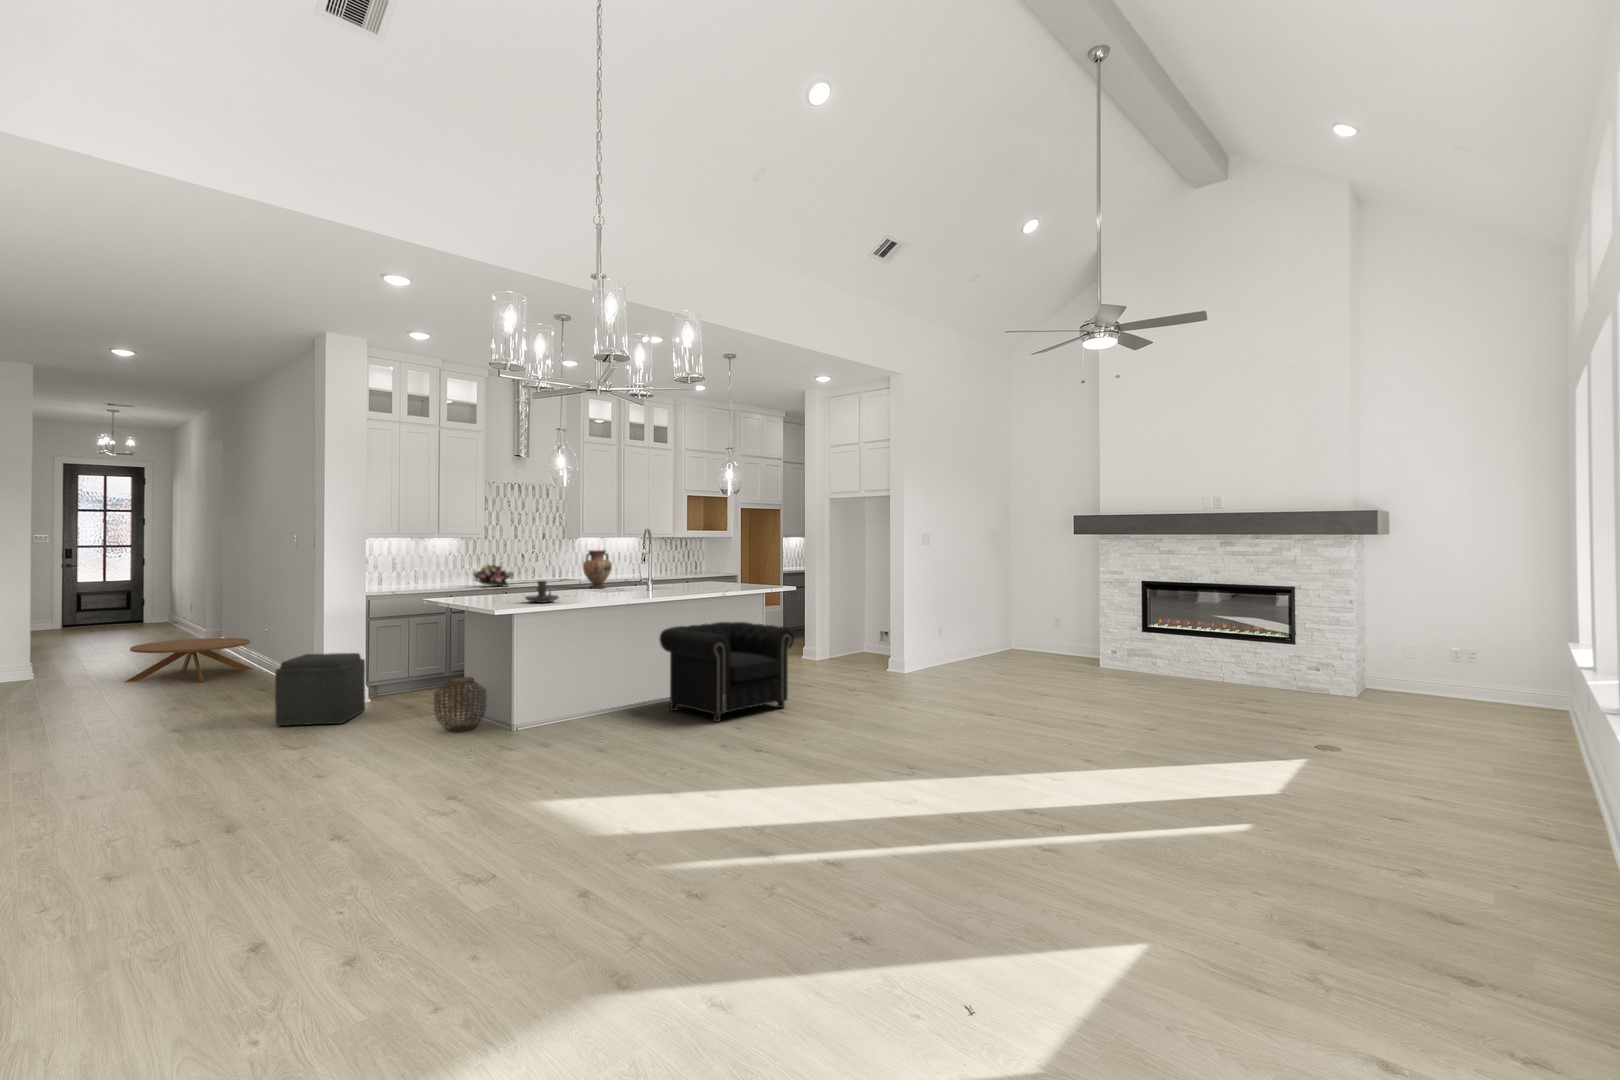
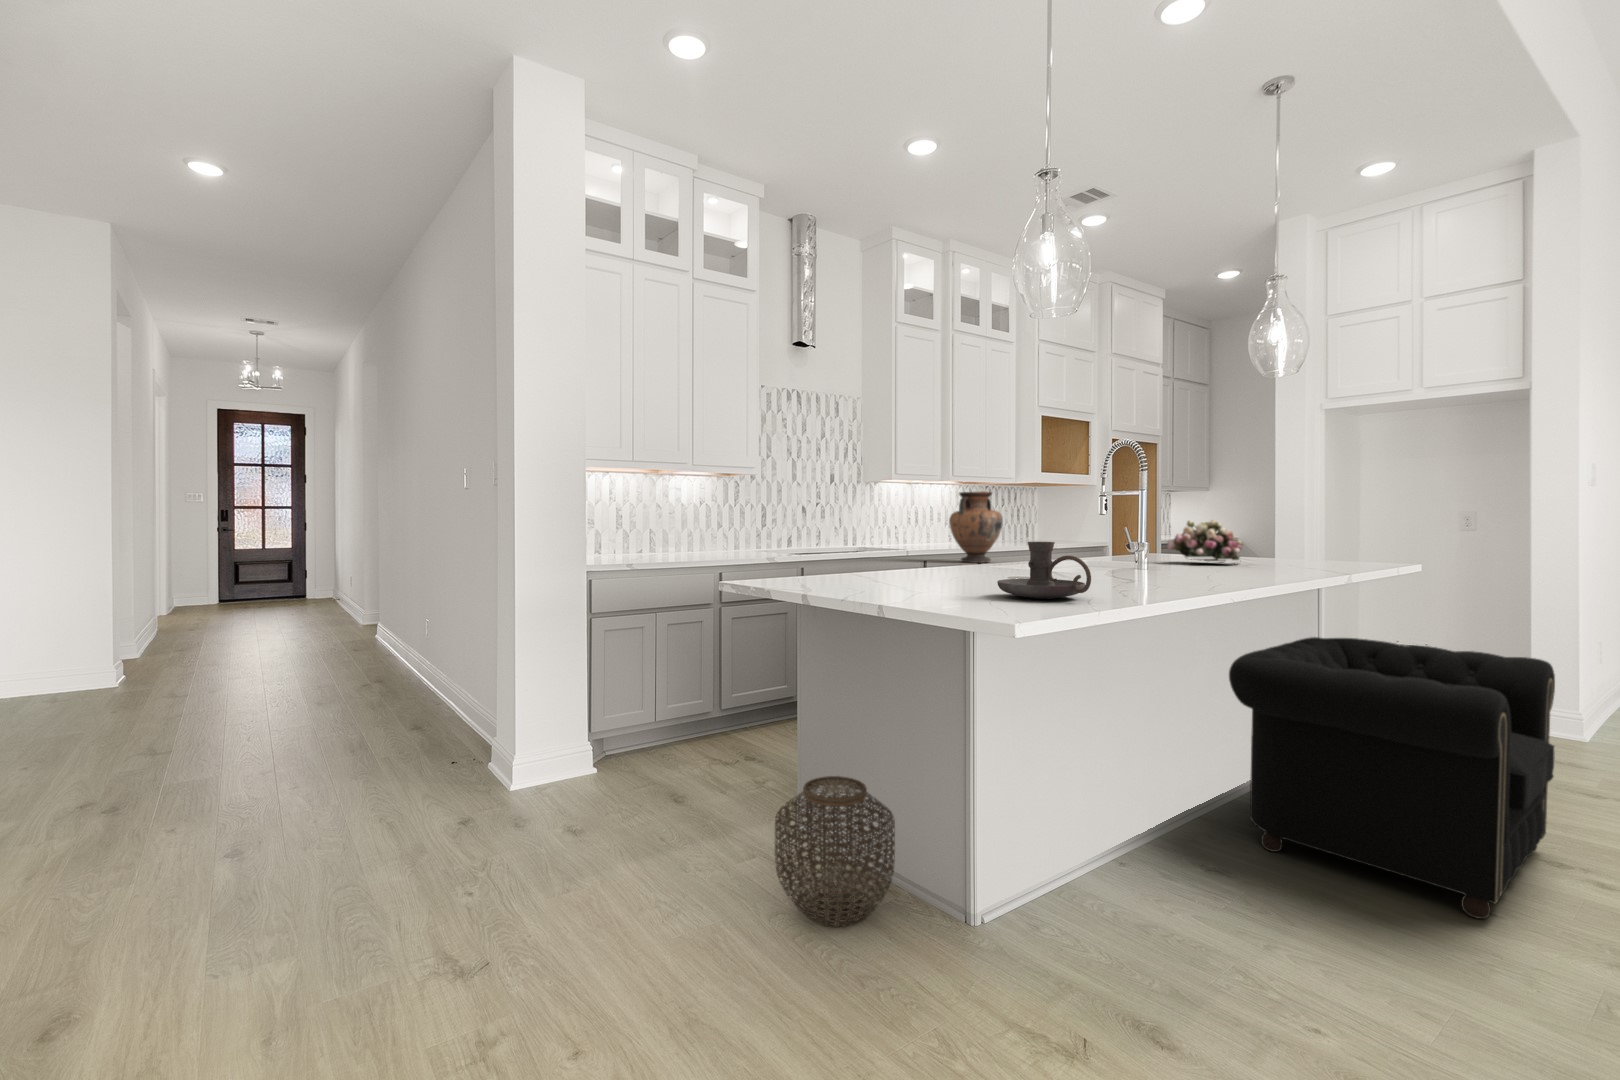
flower arrangement: present [473,564,512,586] -> present [1167,520,1243,563]
coffee table: present [125,638,253,682] -> none [221,631,412,707]
ottoman: present [275,653,365,726] -> none [417,693,594,865]

